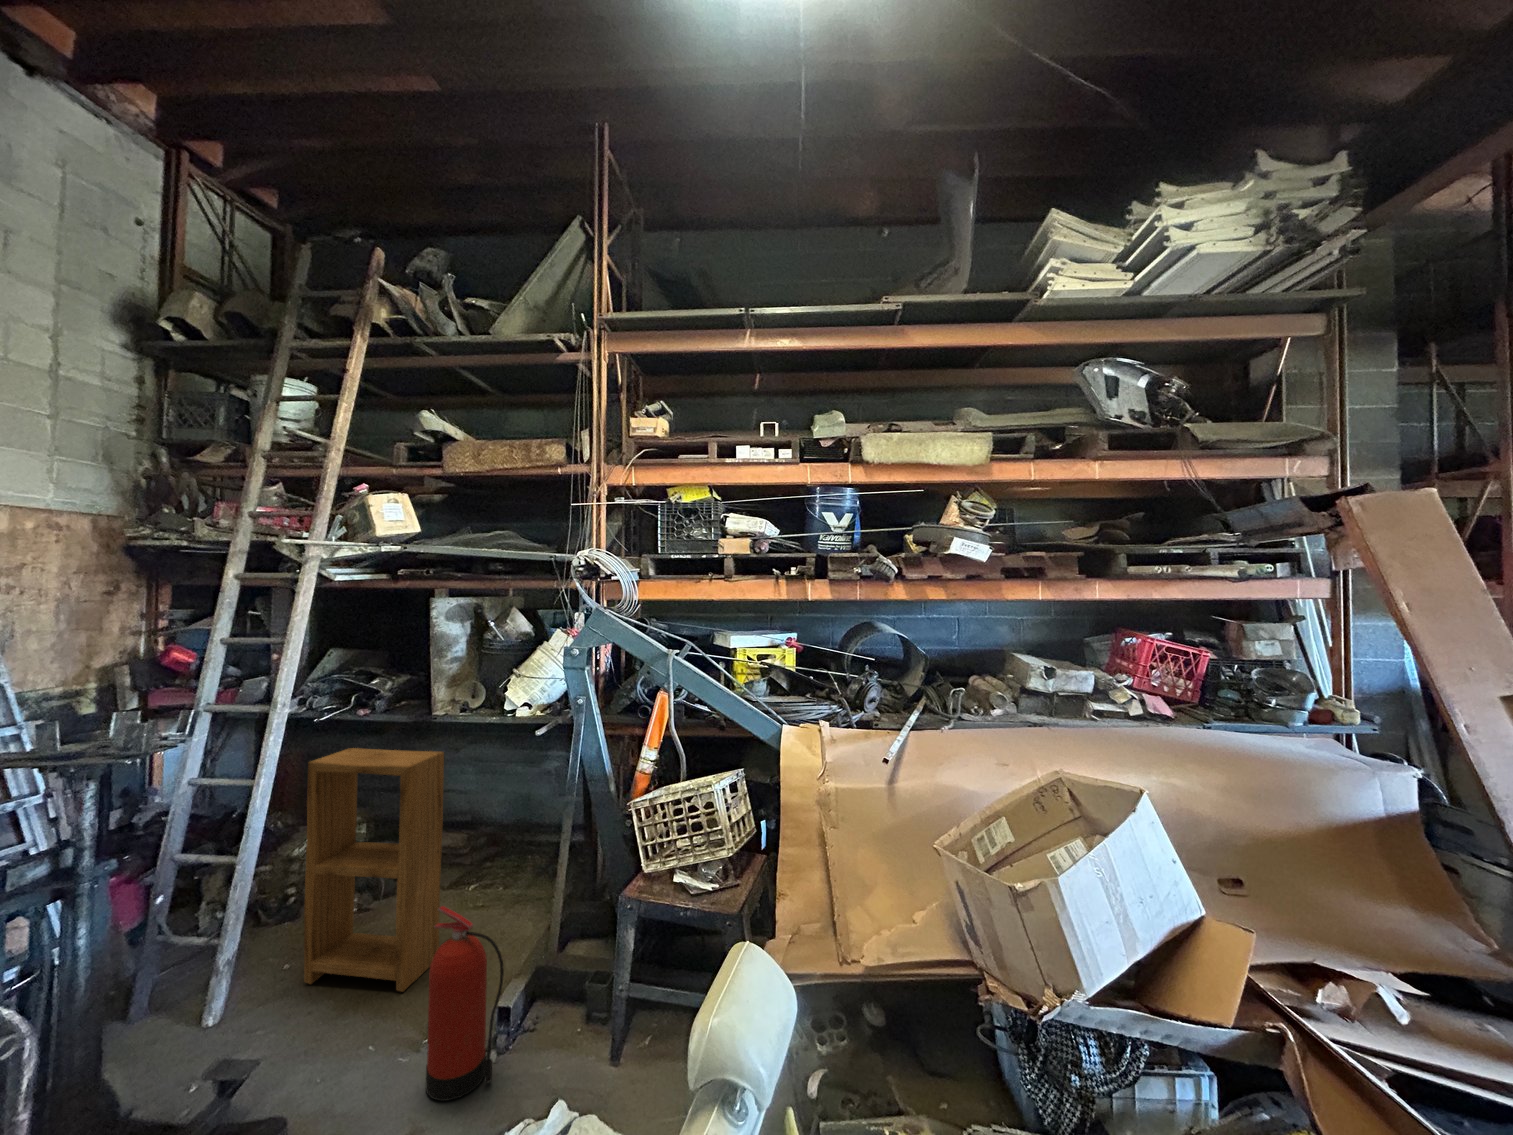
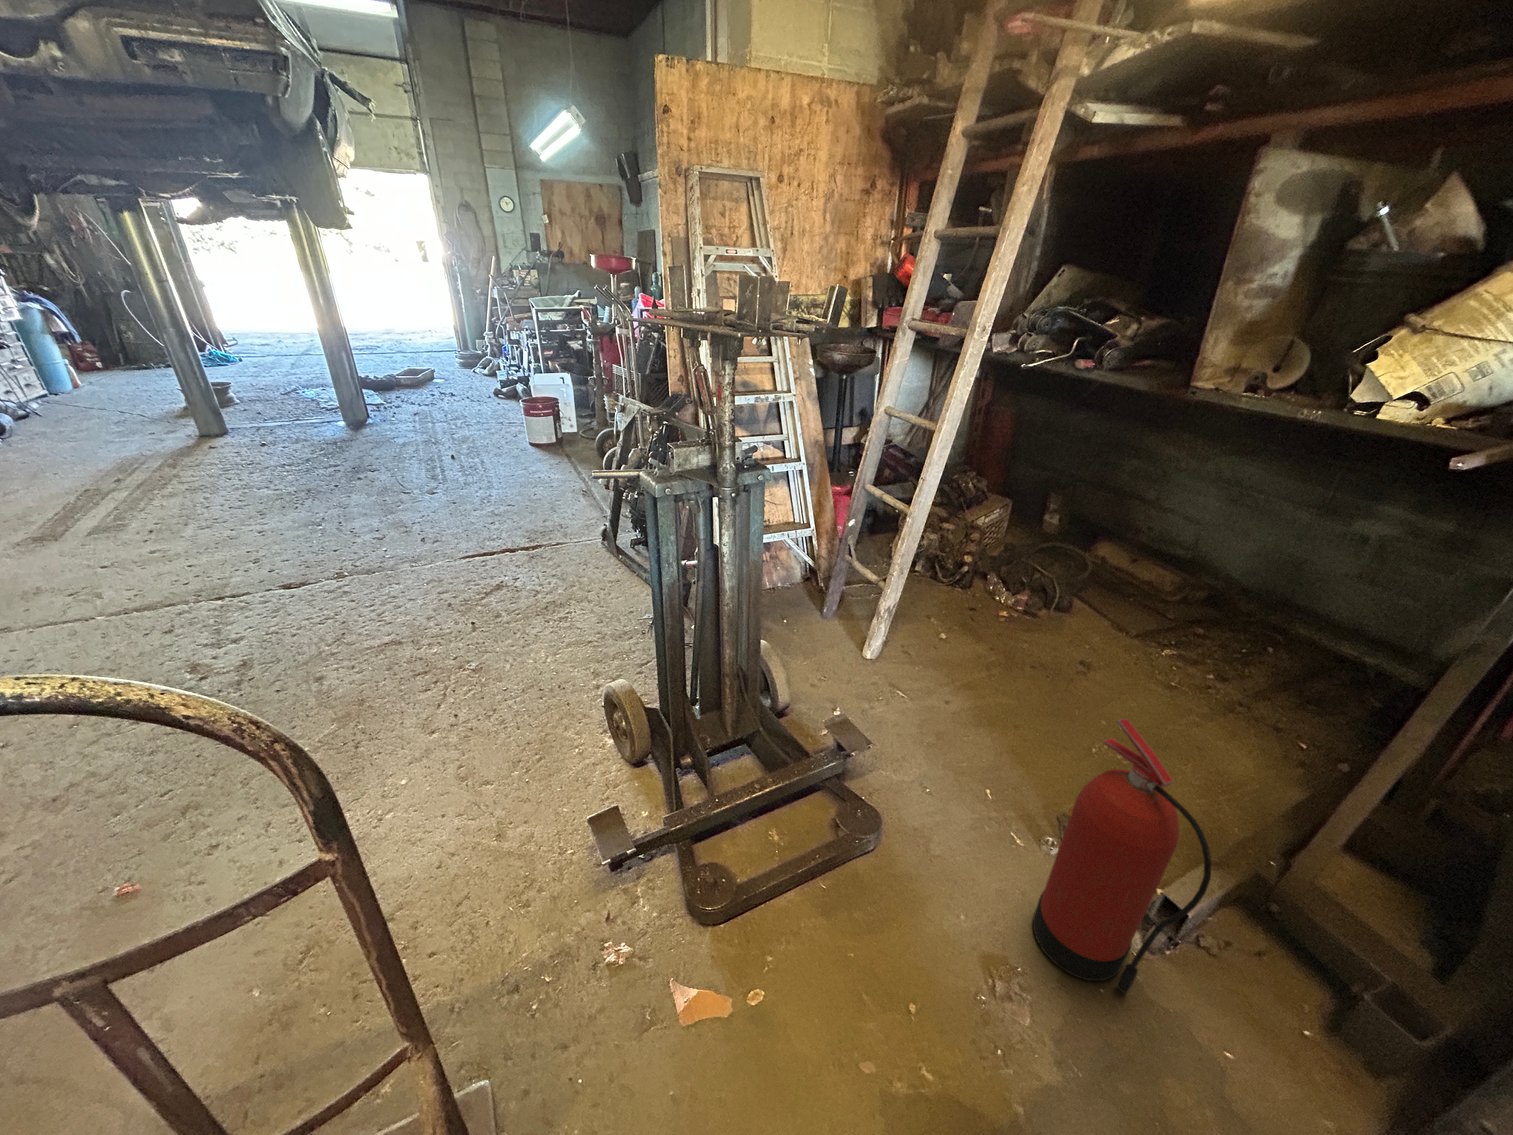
shelving unit: present [304,748,444,992] -> none [949,411,1198,749]

